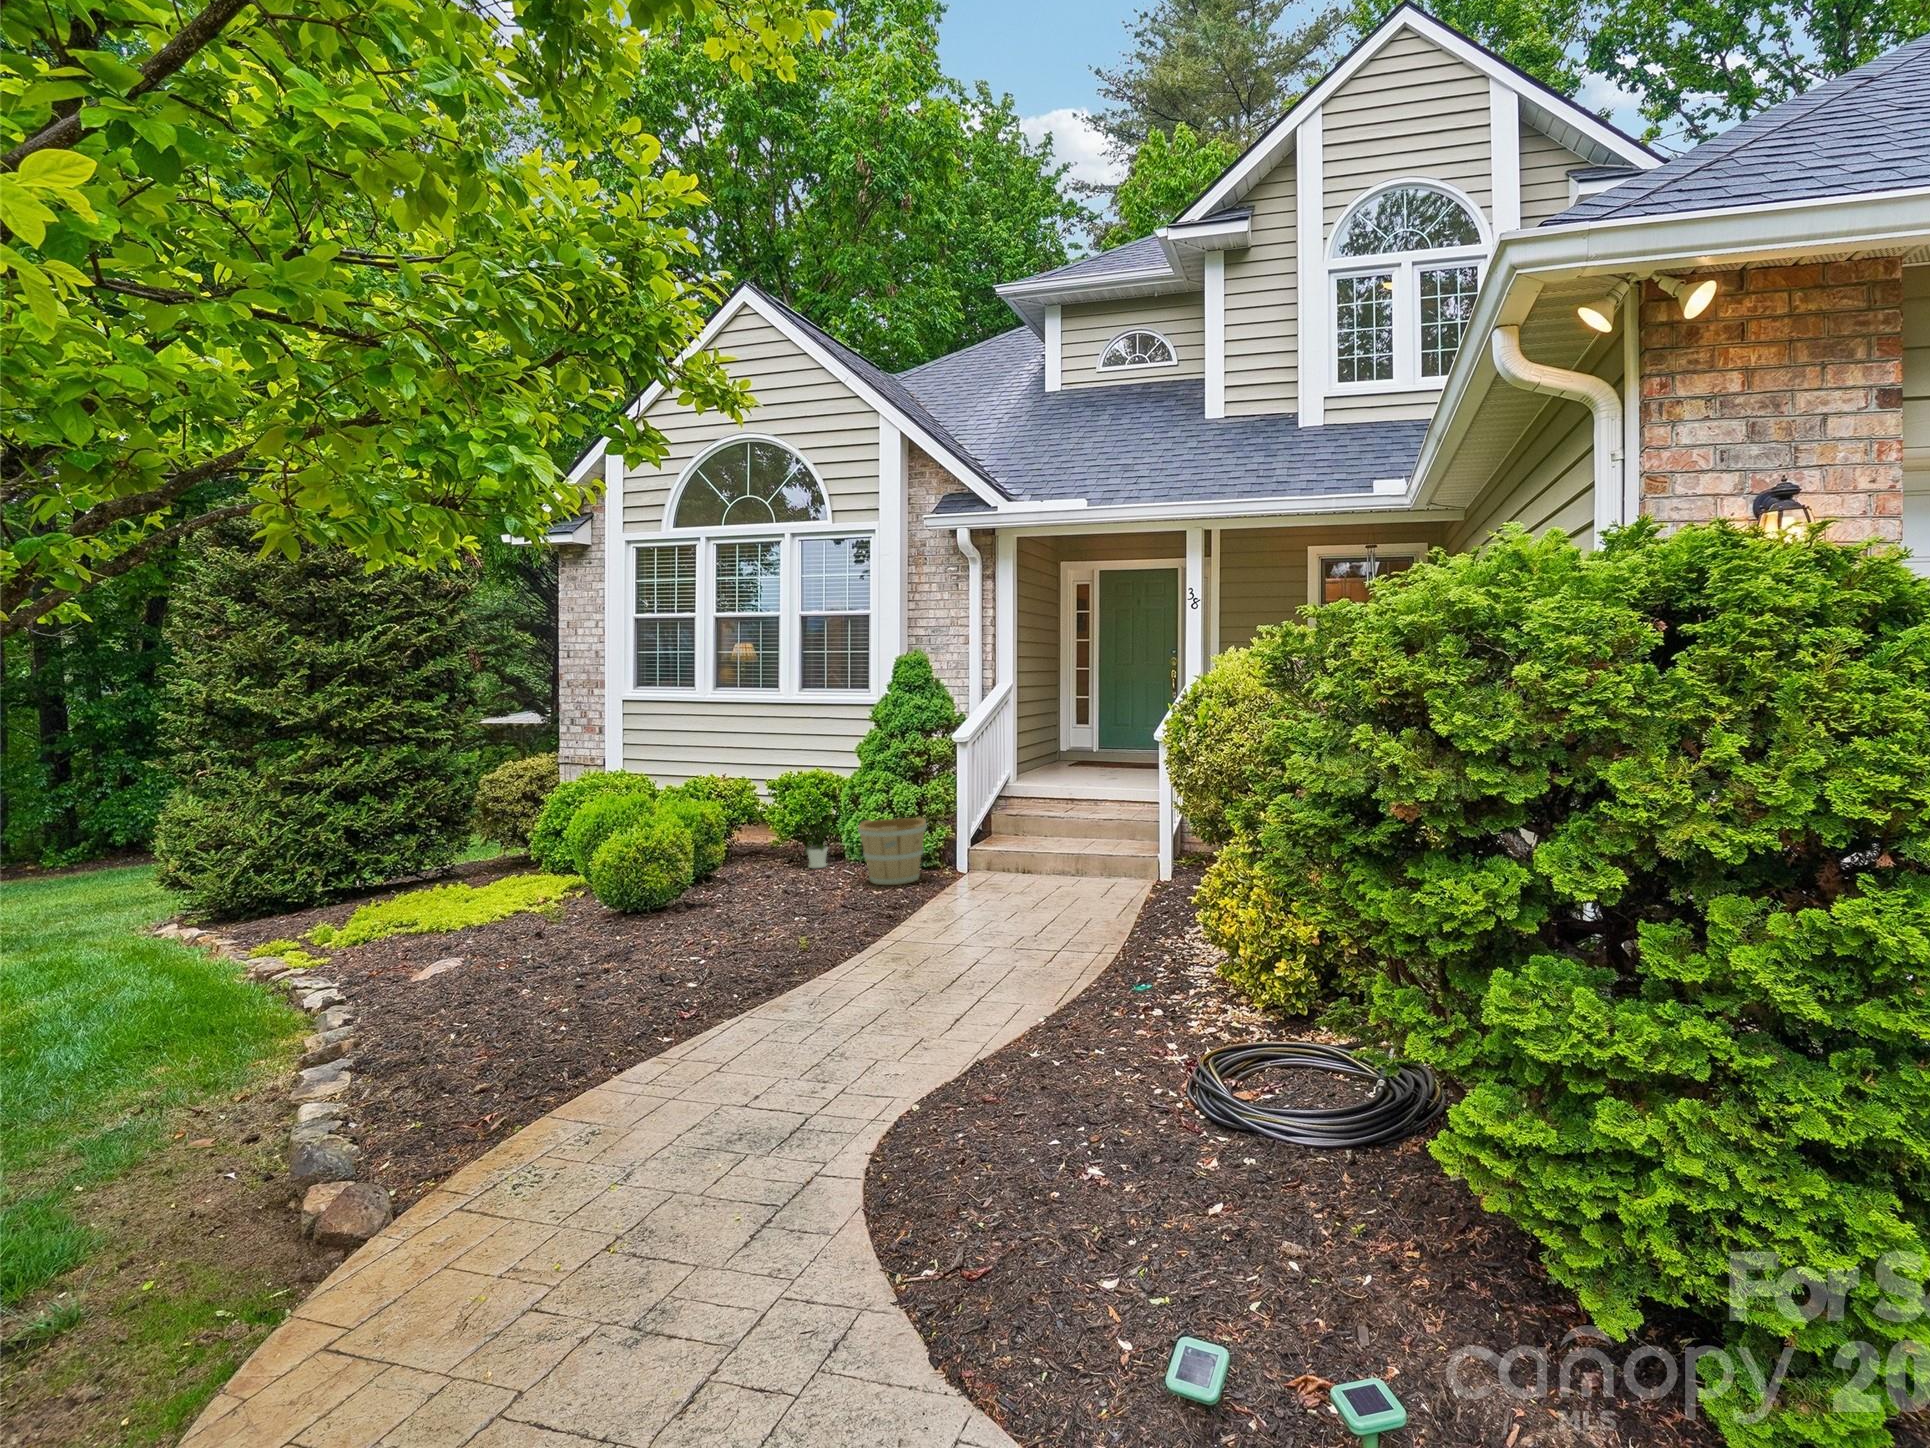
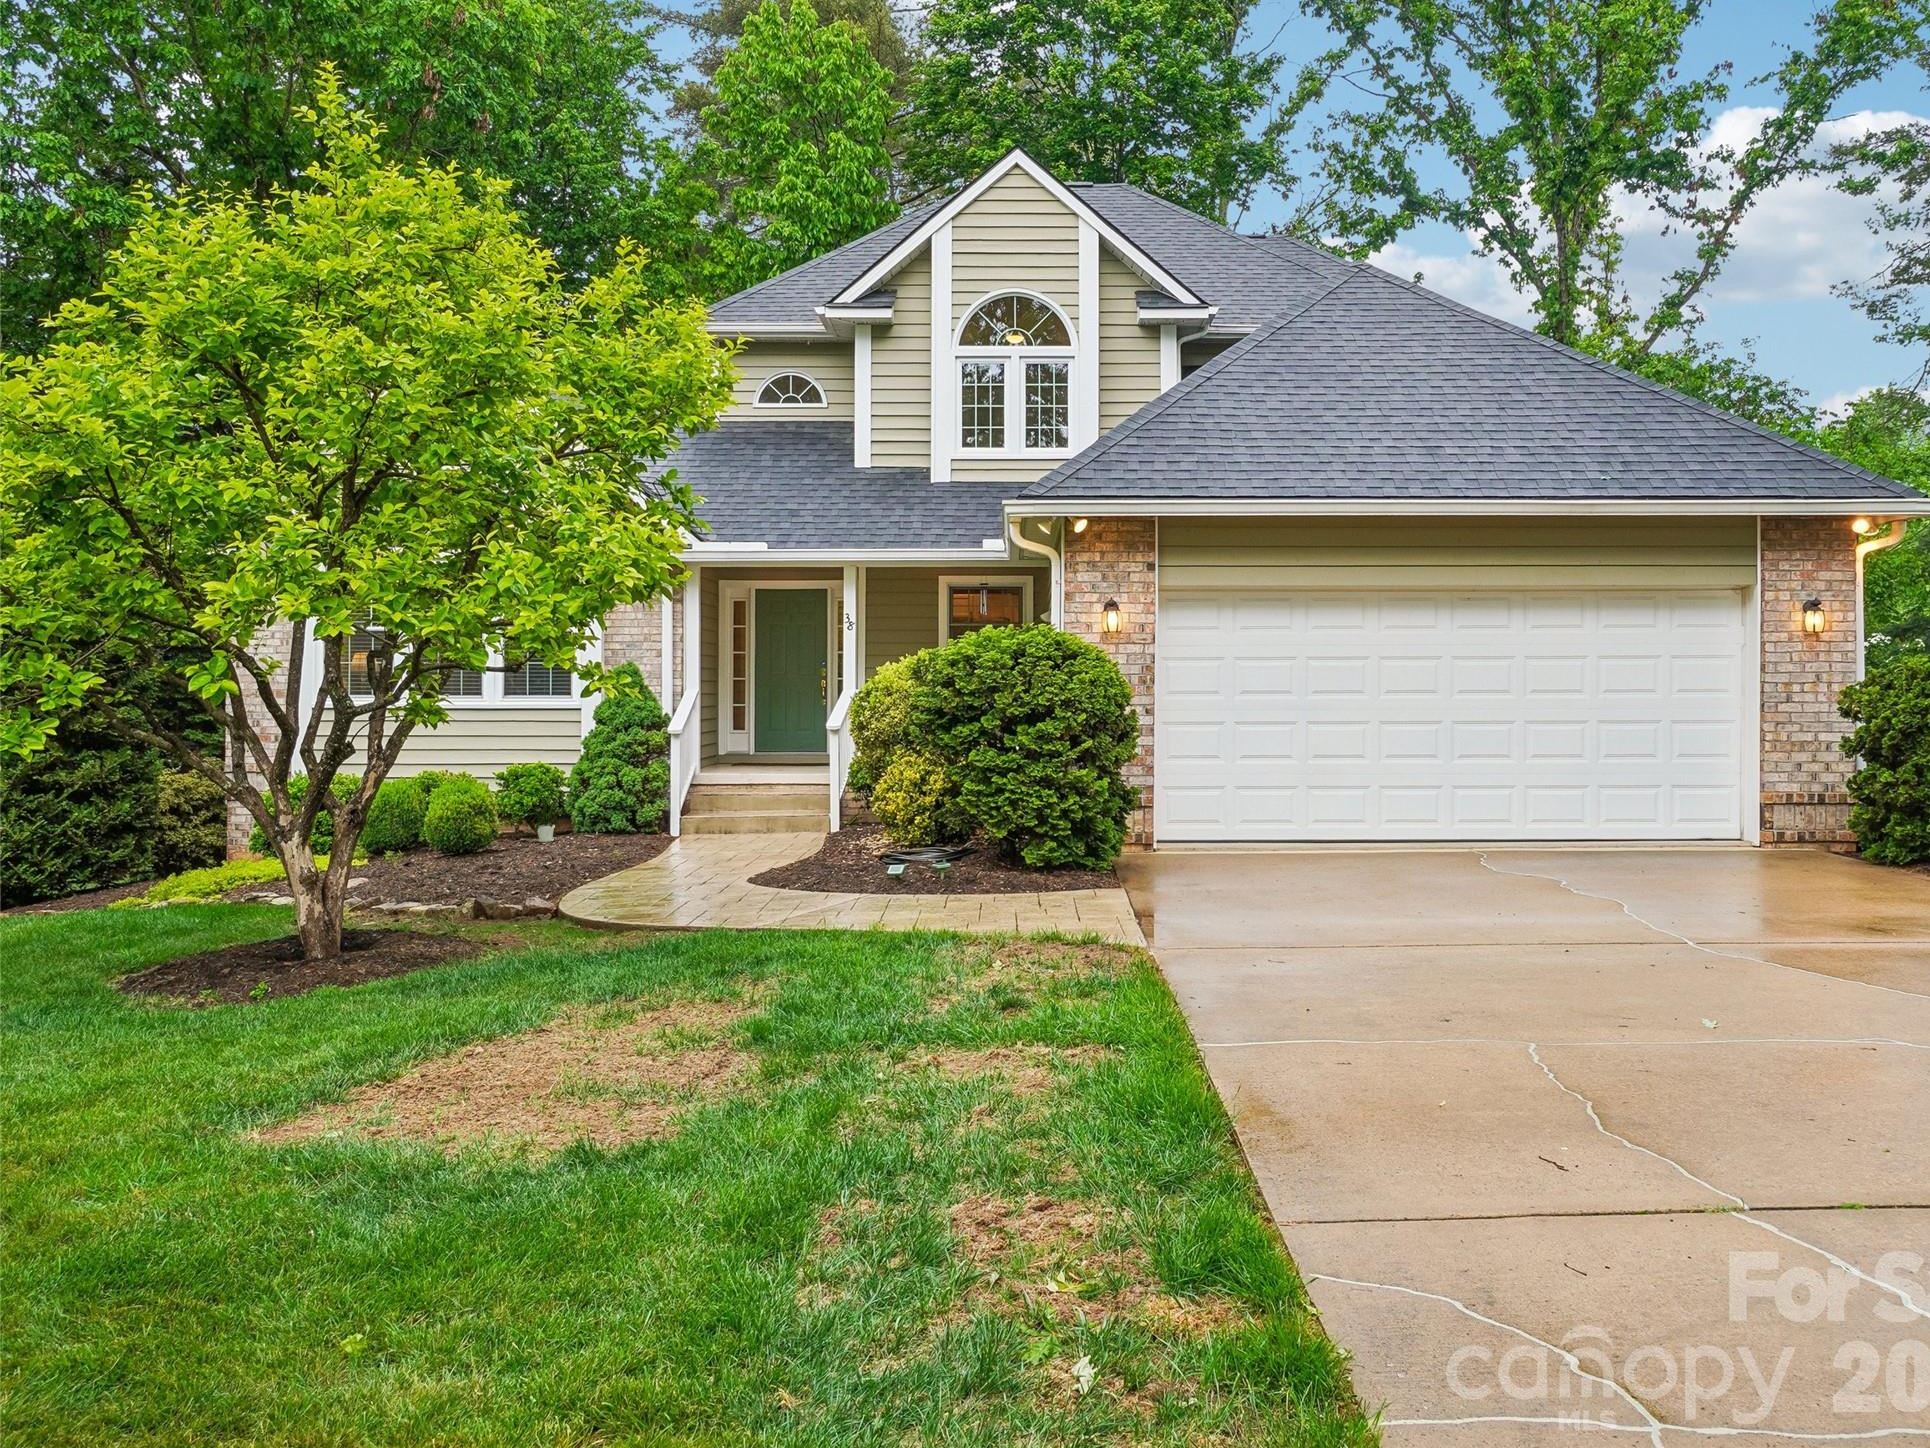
wooden bucket: present [858,817,927,885] -> none [594,794,649,844]

